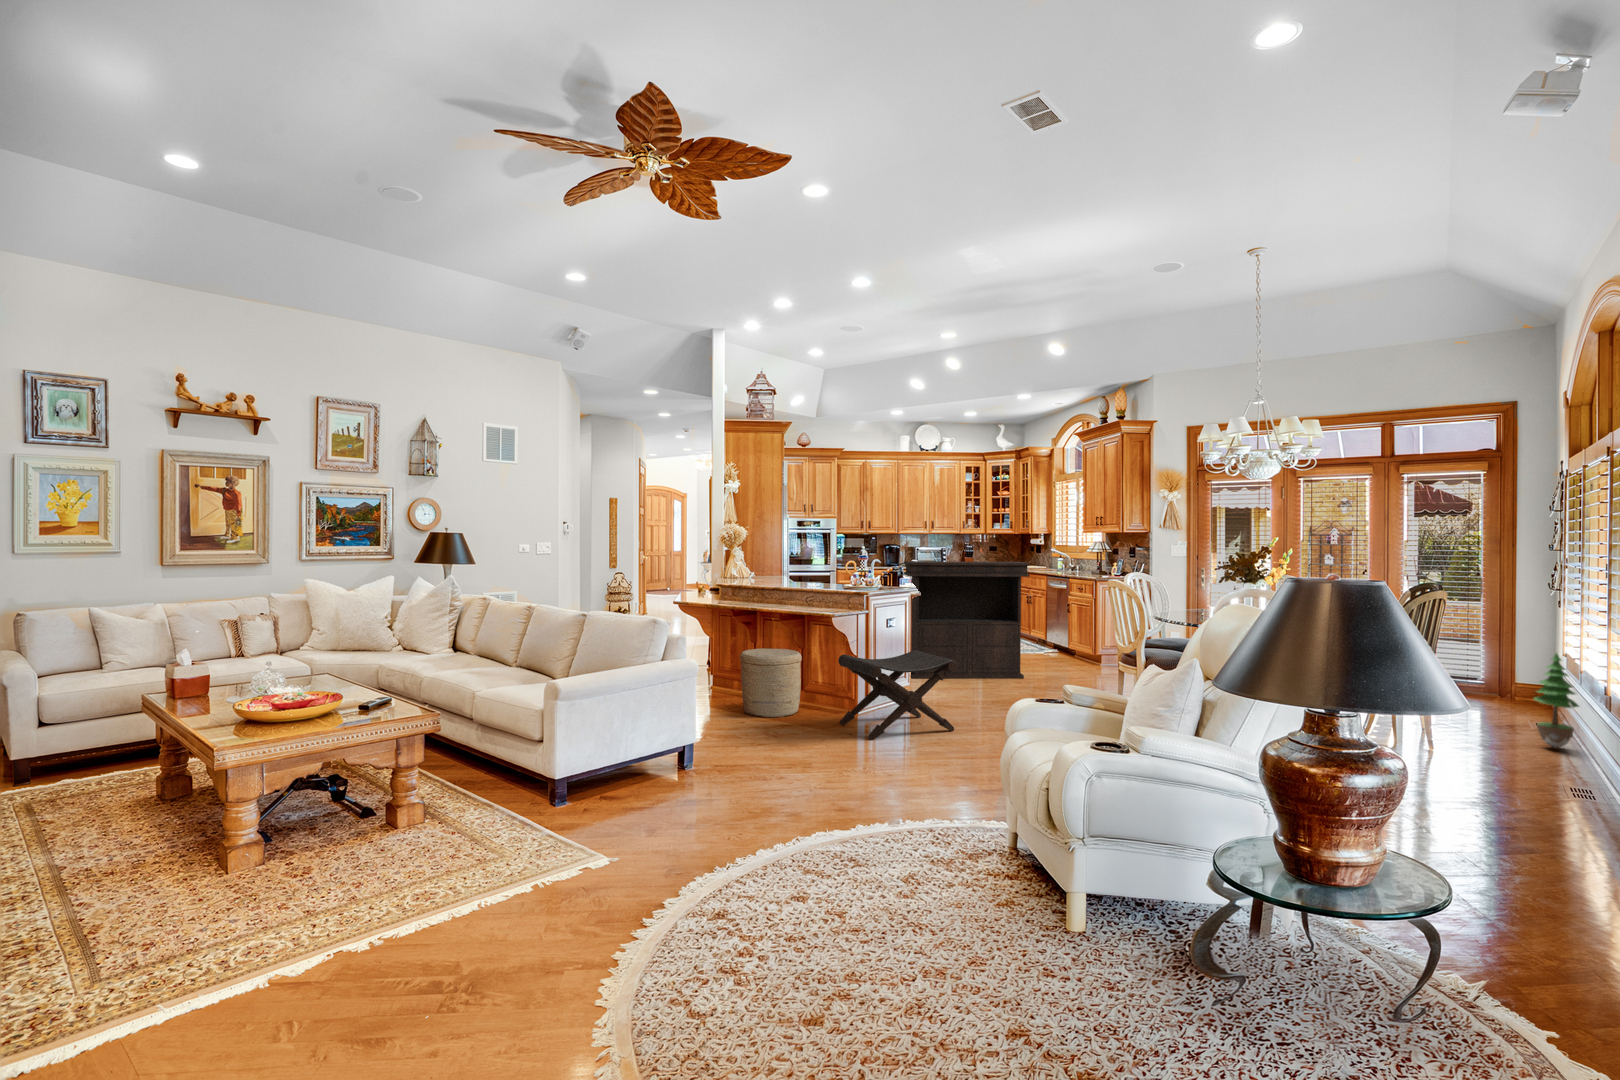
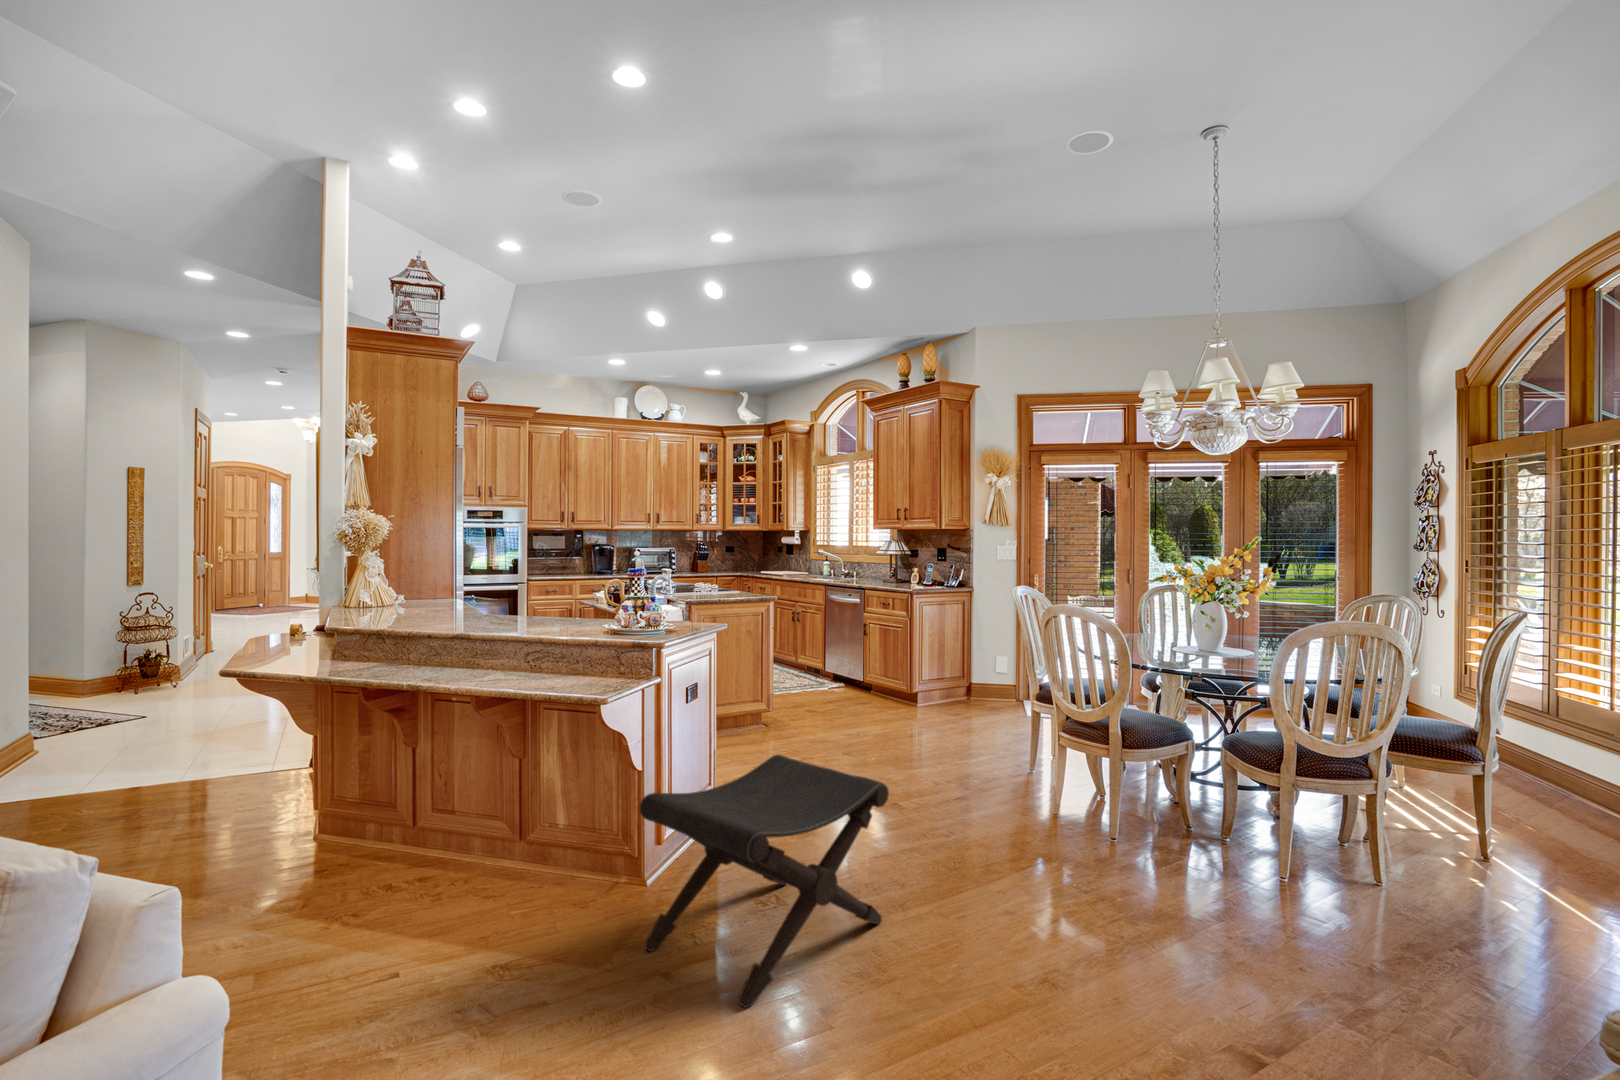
console table: present [904,561,1030,678] -> none [676,571,864,765]
woven basket: present [740,649,802,717] -> none [387,774,540,956]
potted tree: present [1534,653,1579,748] -> none [1532,678,1592,800]

